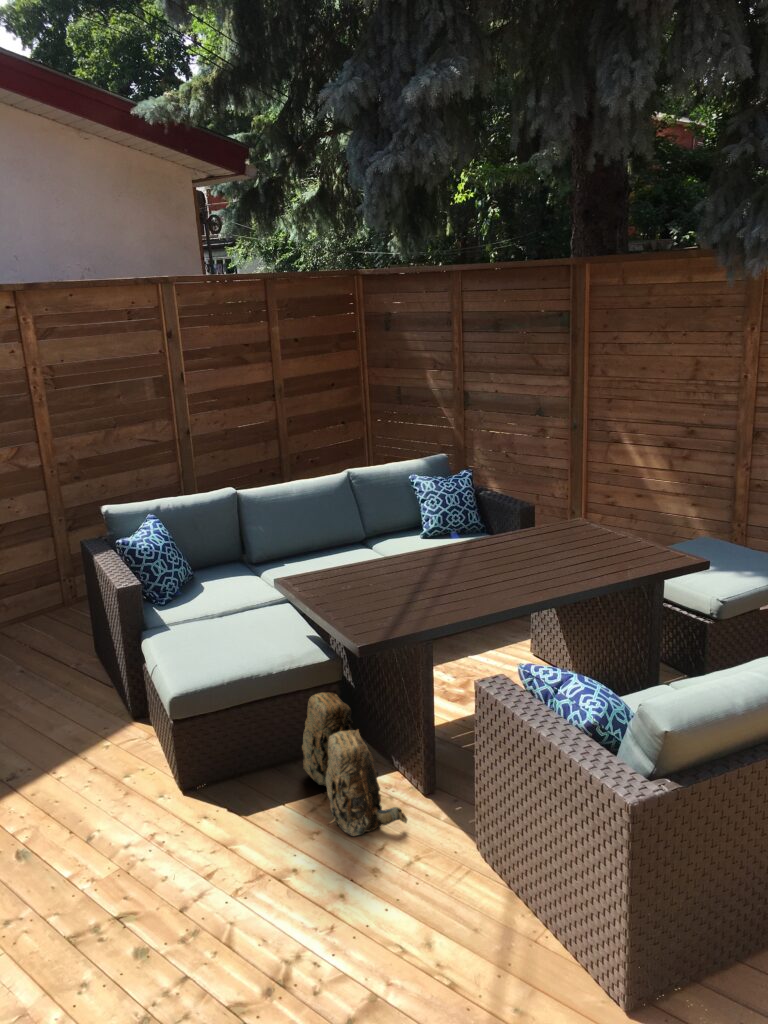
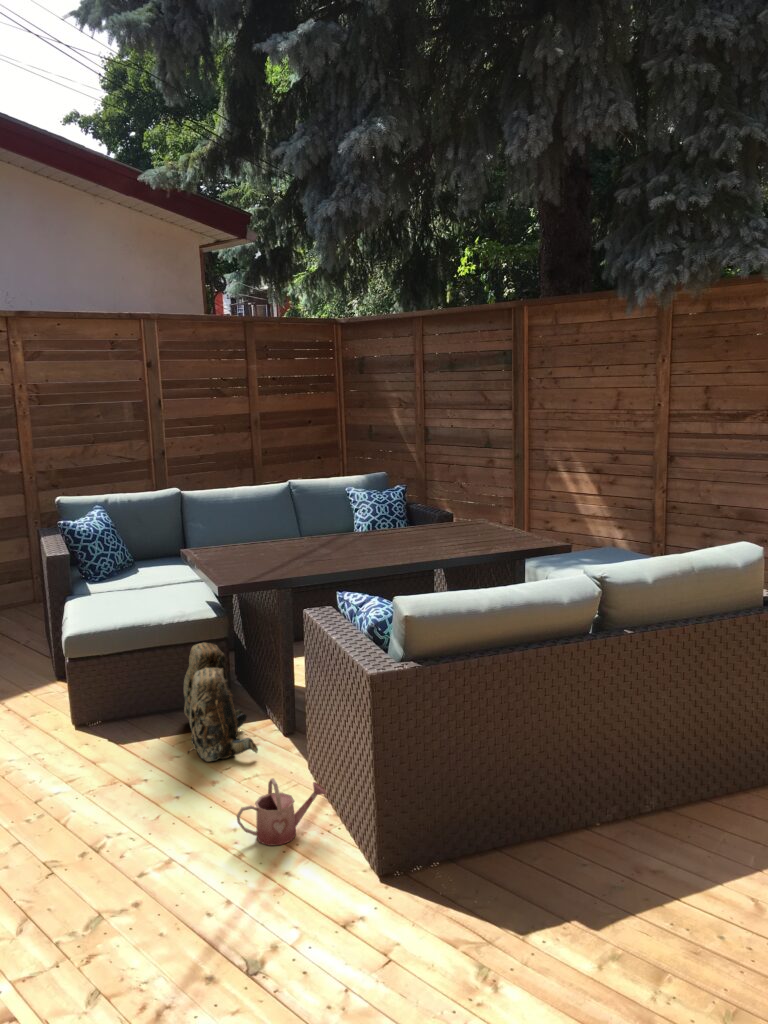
watering can: none [439,883,530,962] -> present [237,778,326,846]

